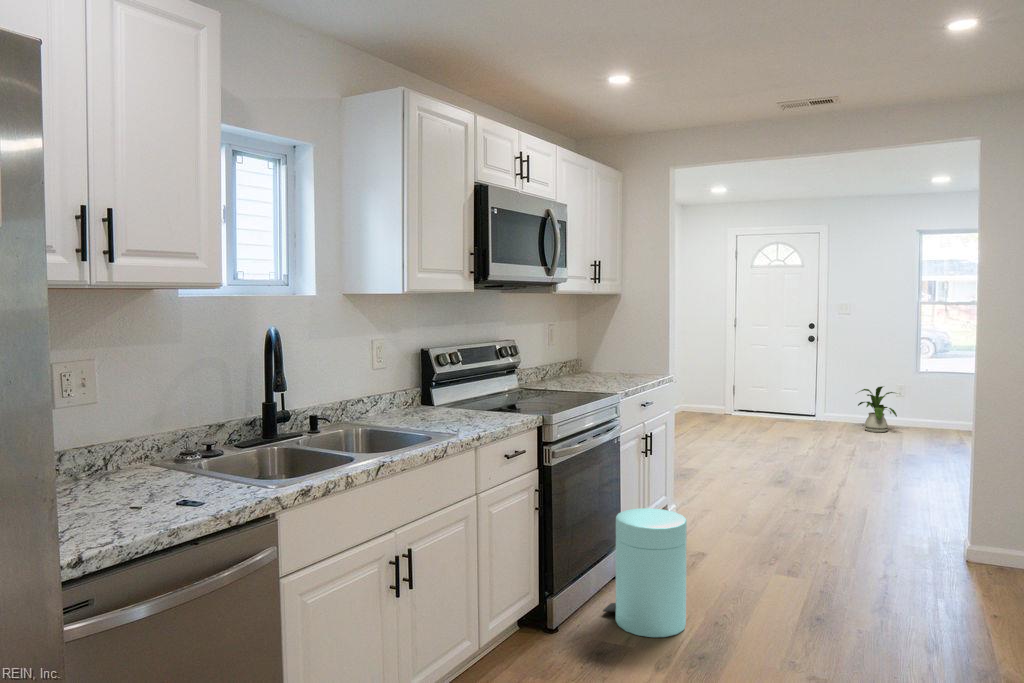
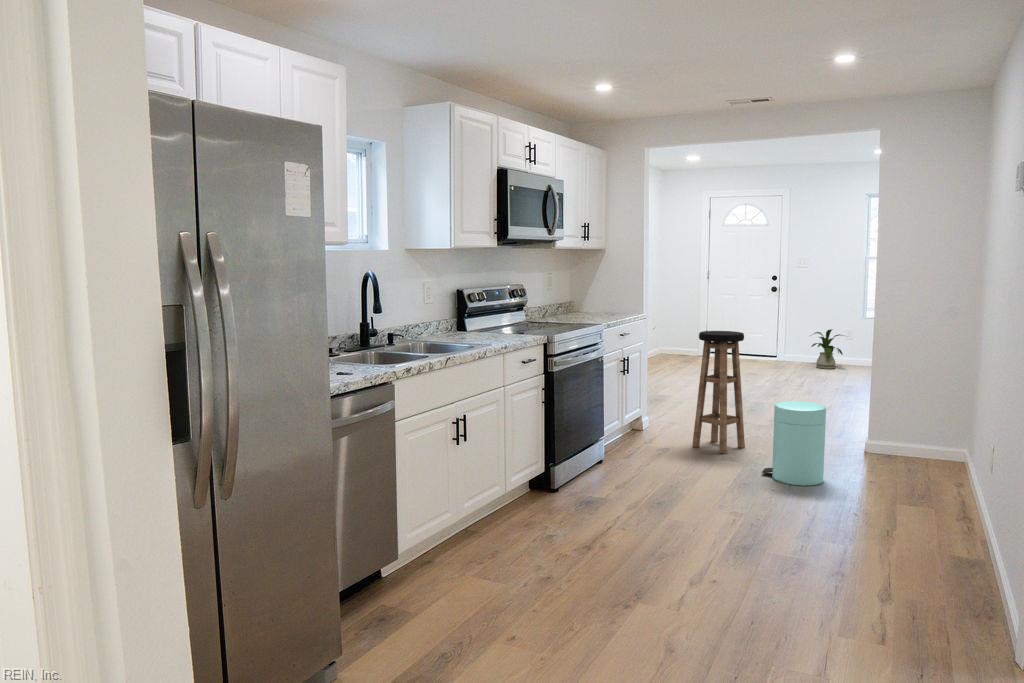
bar stool: none [737,399,807,564] -> present [692,331,745,454]
trash can: present [603,508,687,637] -> present [762,401,826,486]

